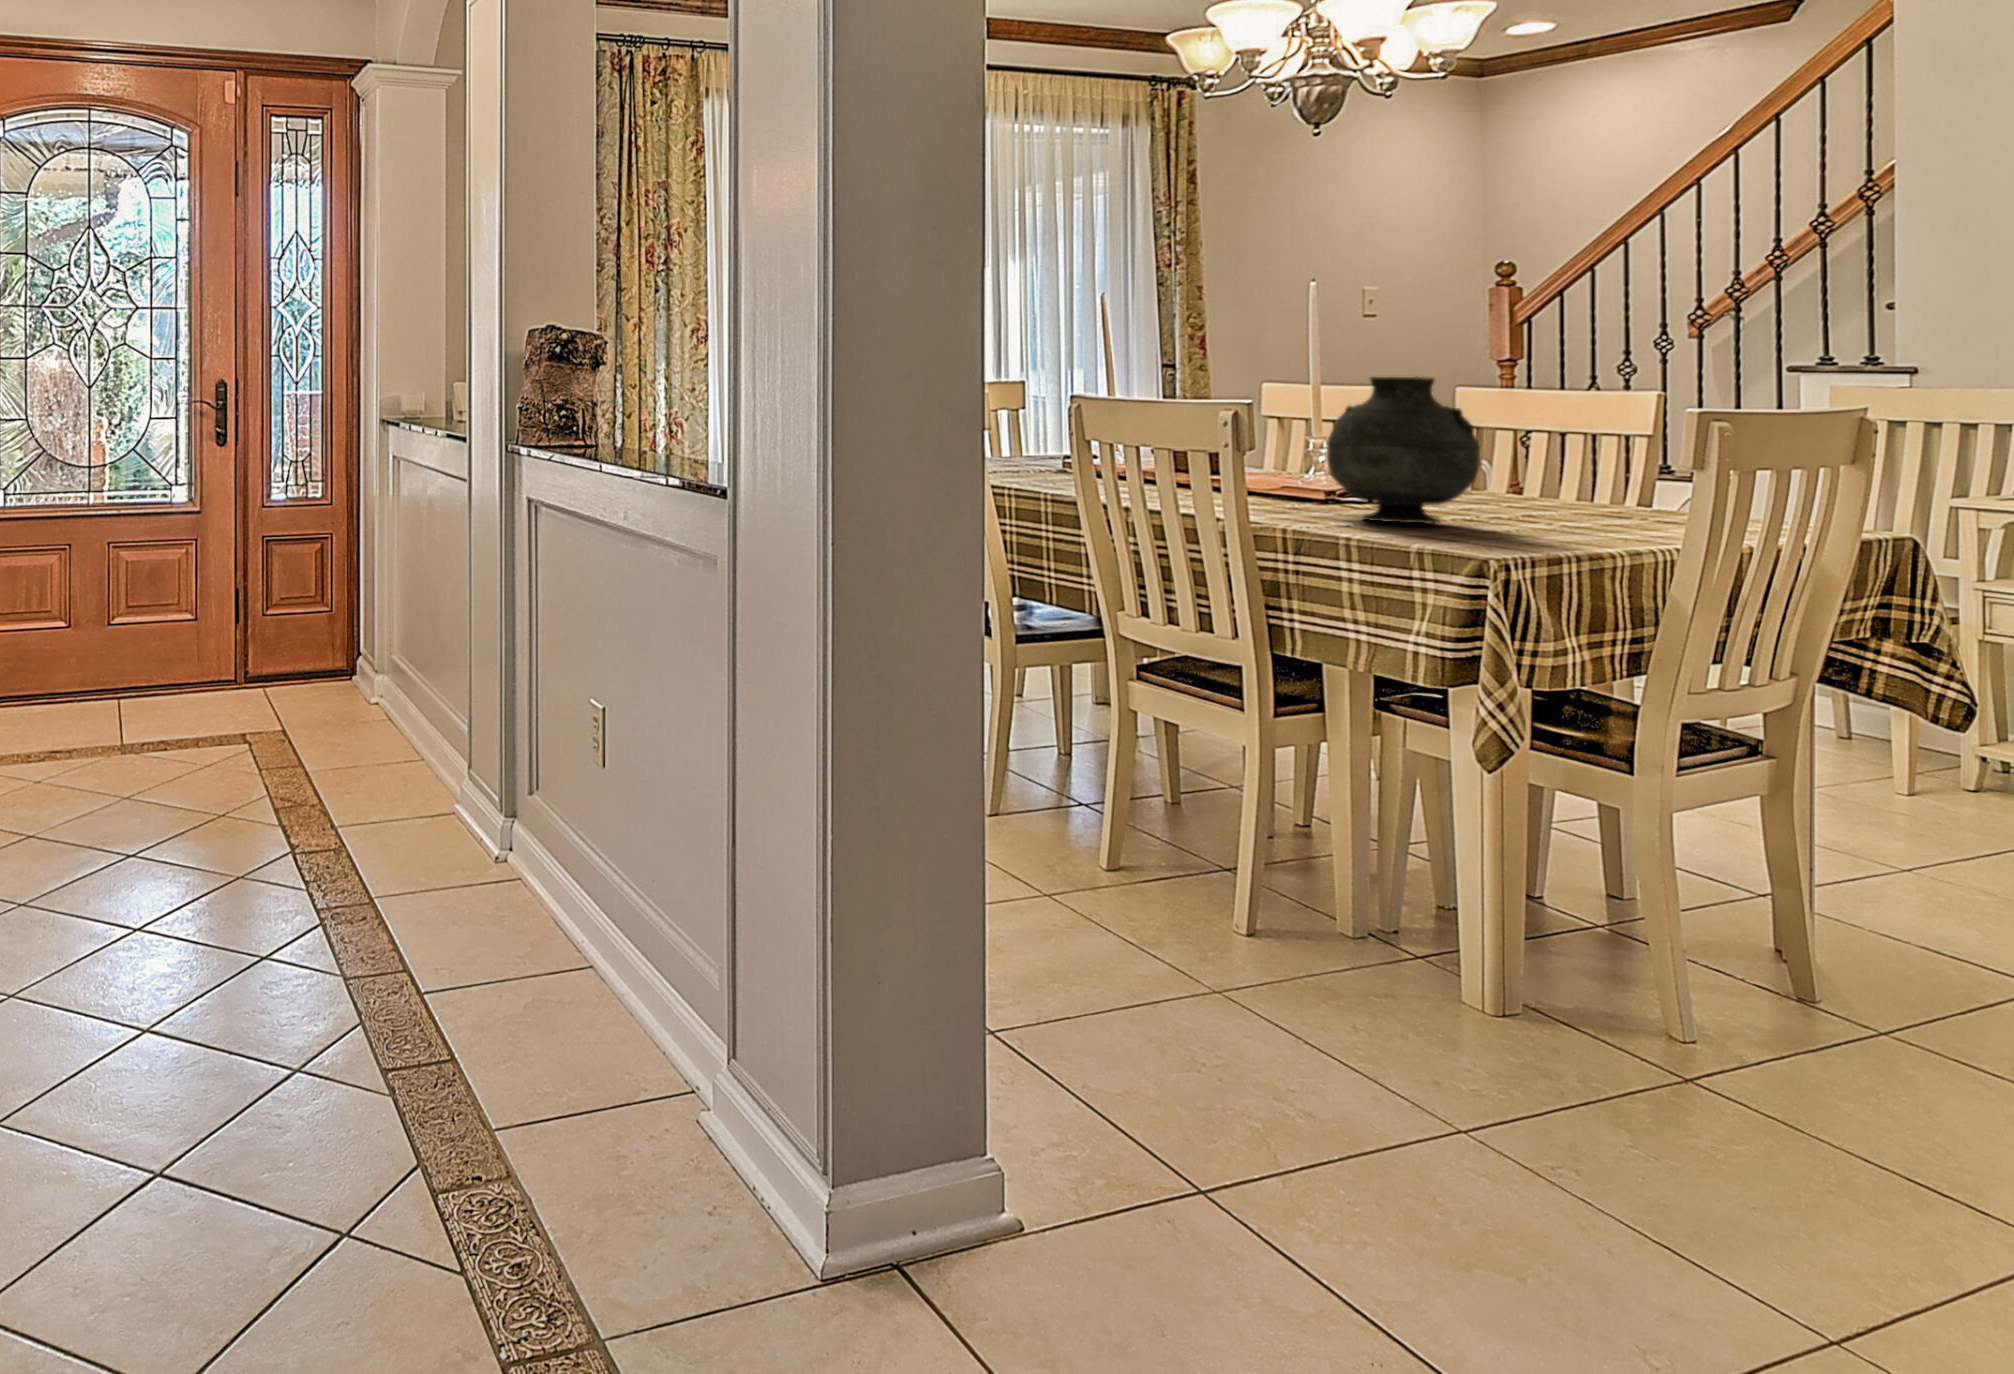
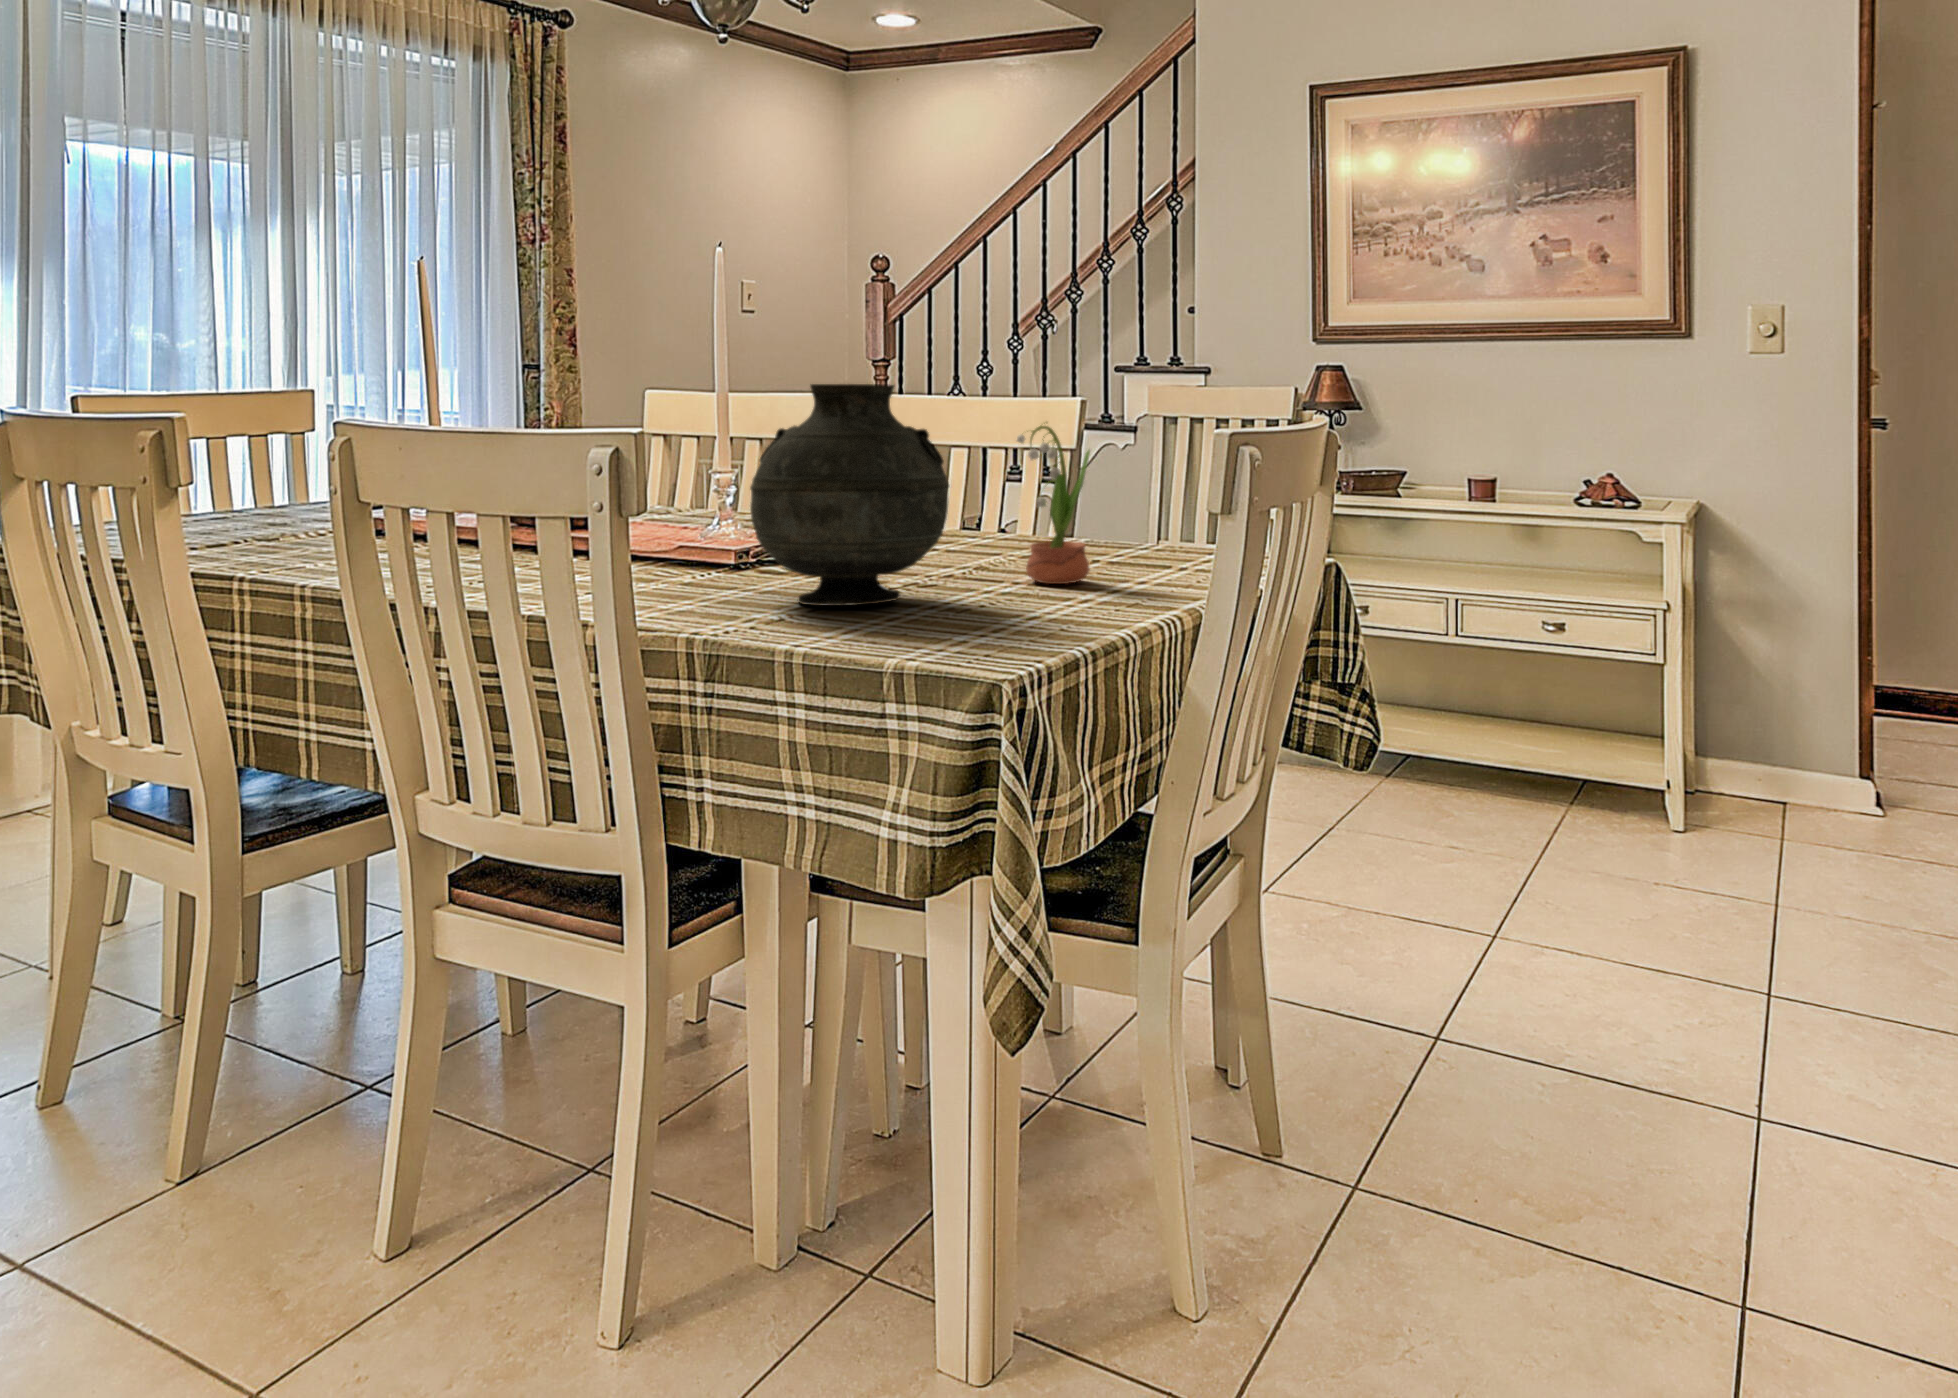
potted flower: none [1550,407,1623,530] -> present [1017,423,1090,584]

